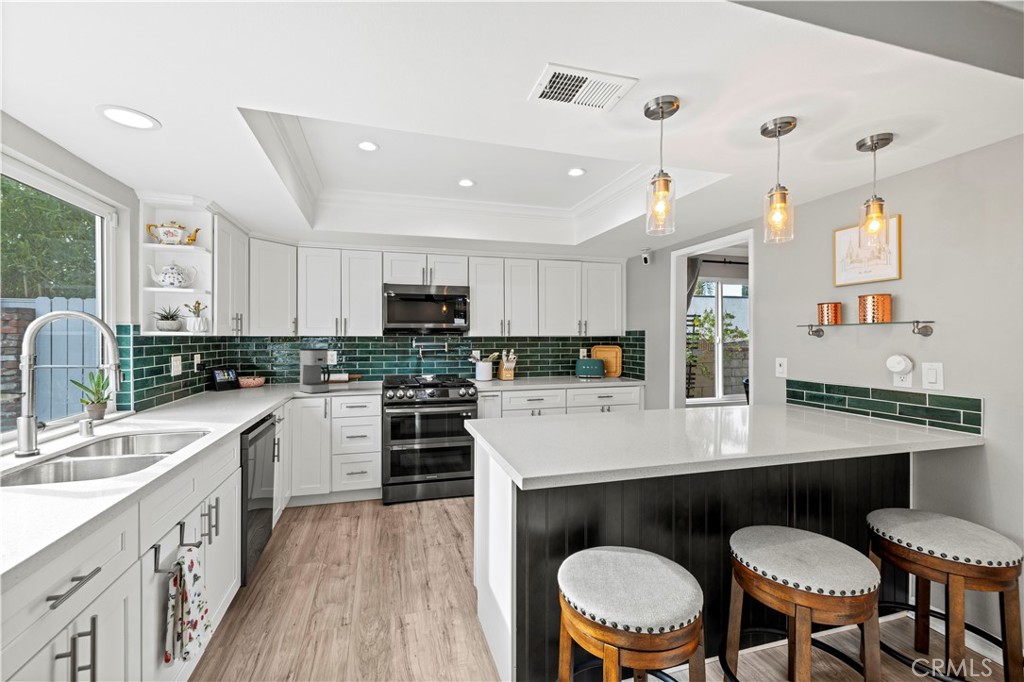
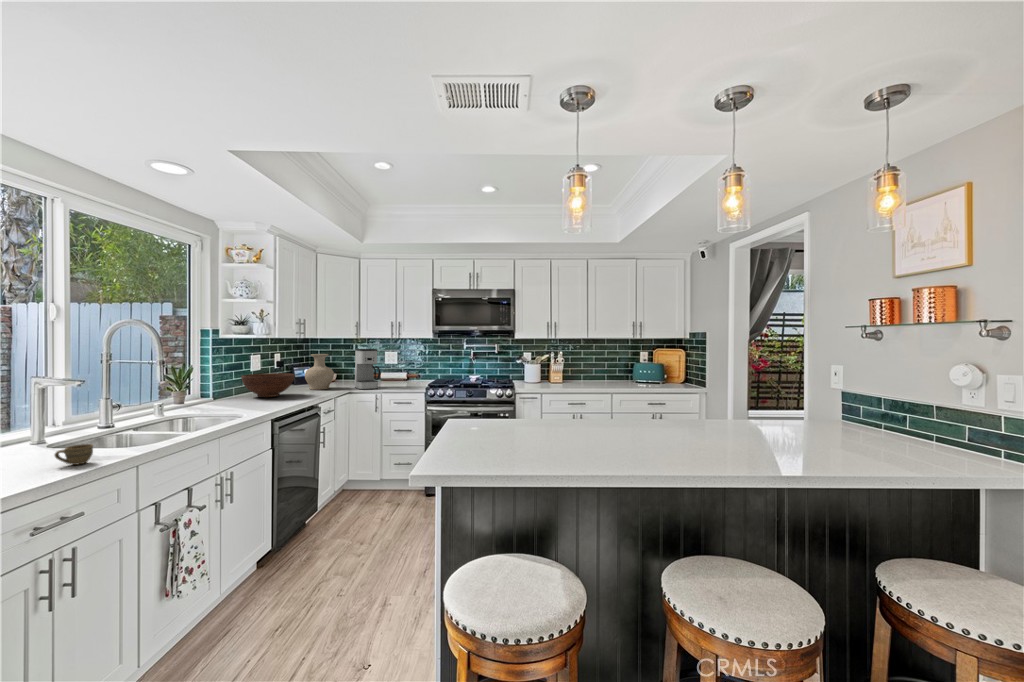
vase: none [242,355,277,396] -> present [305,354,334,390]
fruit bowl: none [174,378,241,406] -> present [241,373,294,397]
cup: none [36,476,91,506] -> present [55,444,93,465]

